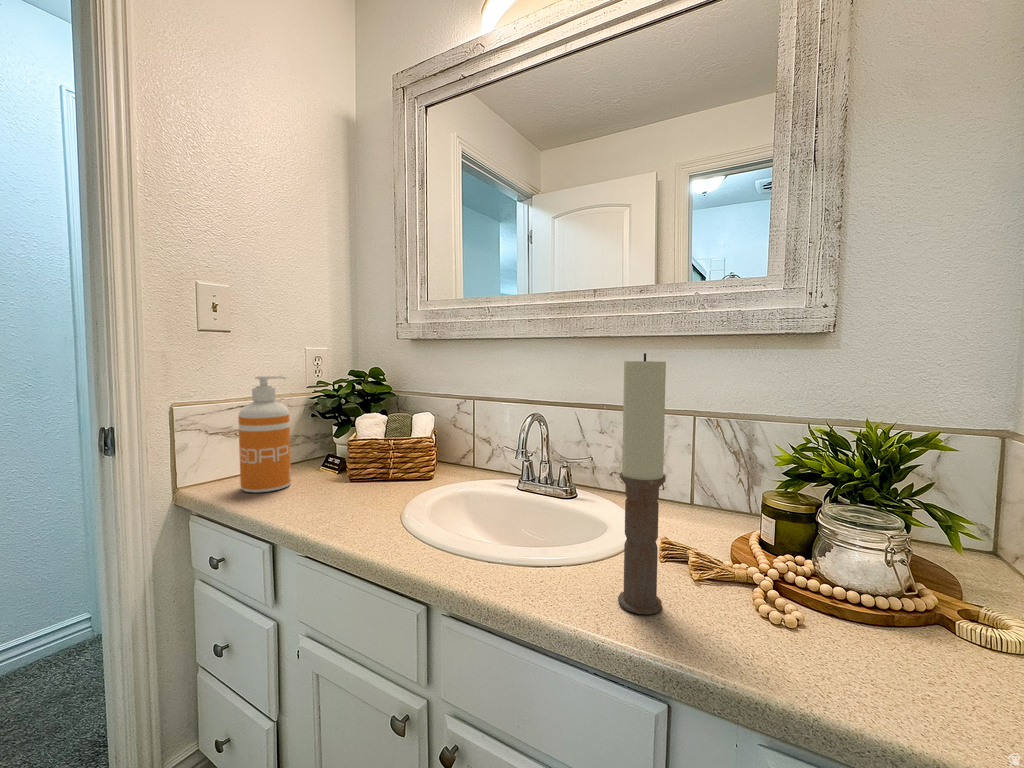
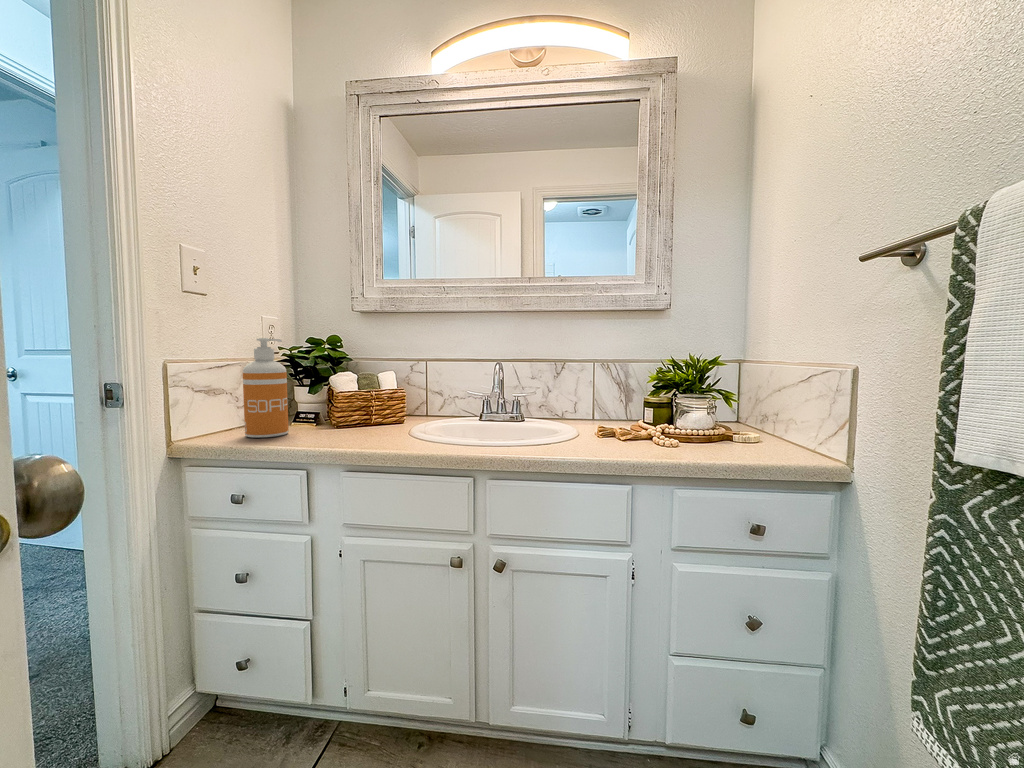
candle: present [618,353,666,614] -> none [593,312,617,450]

